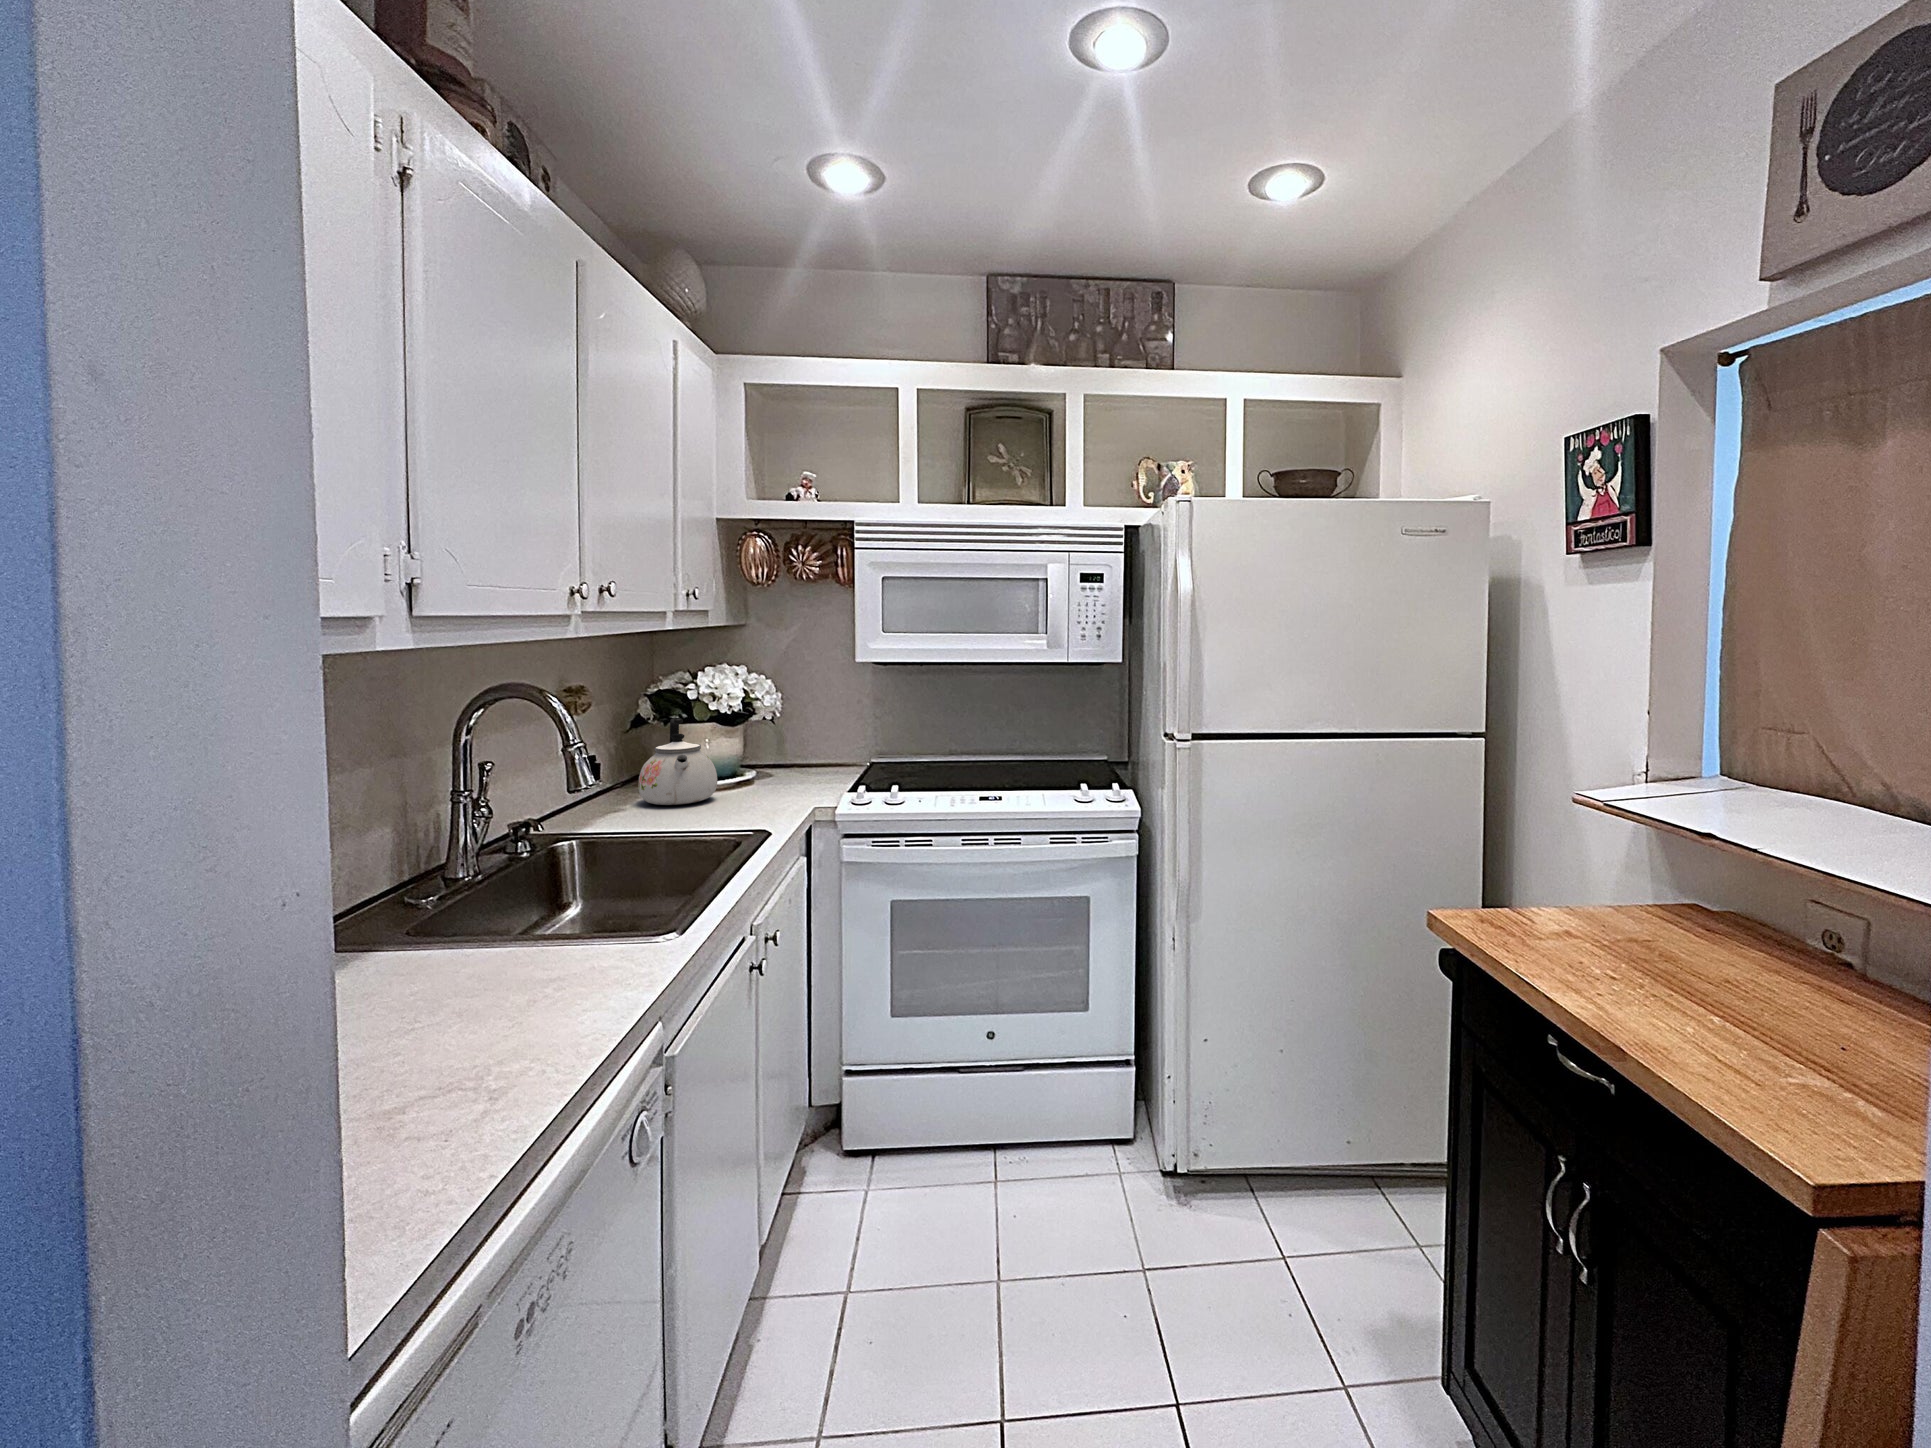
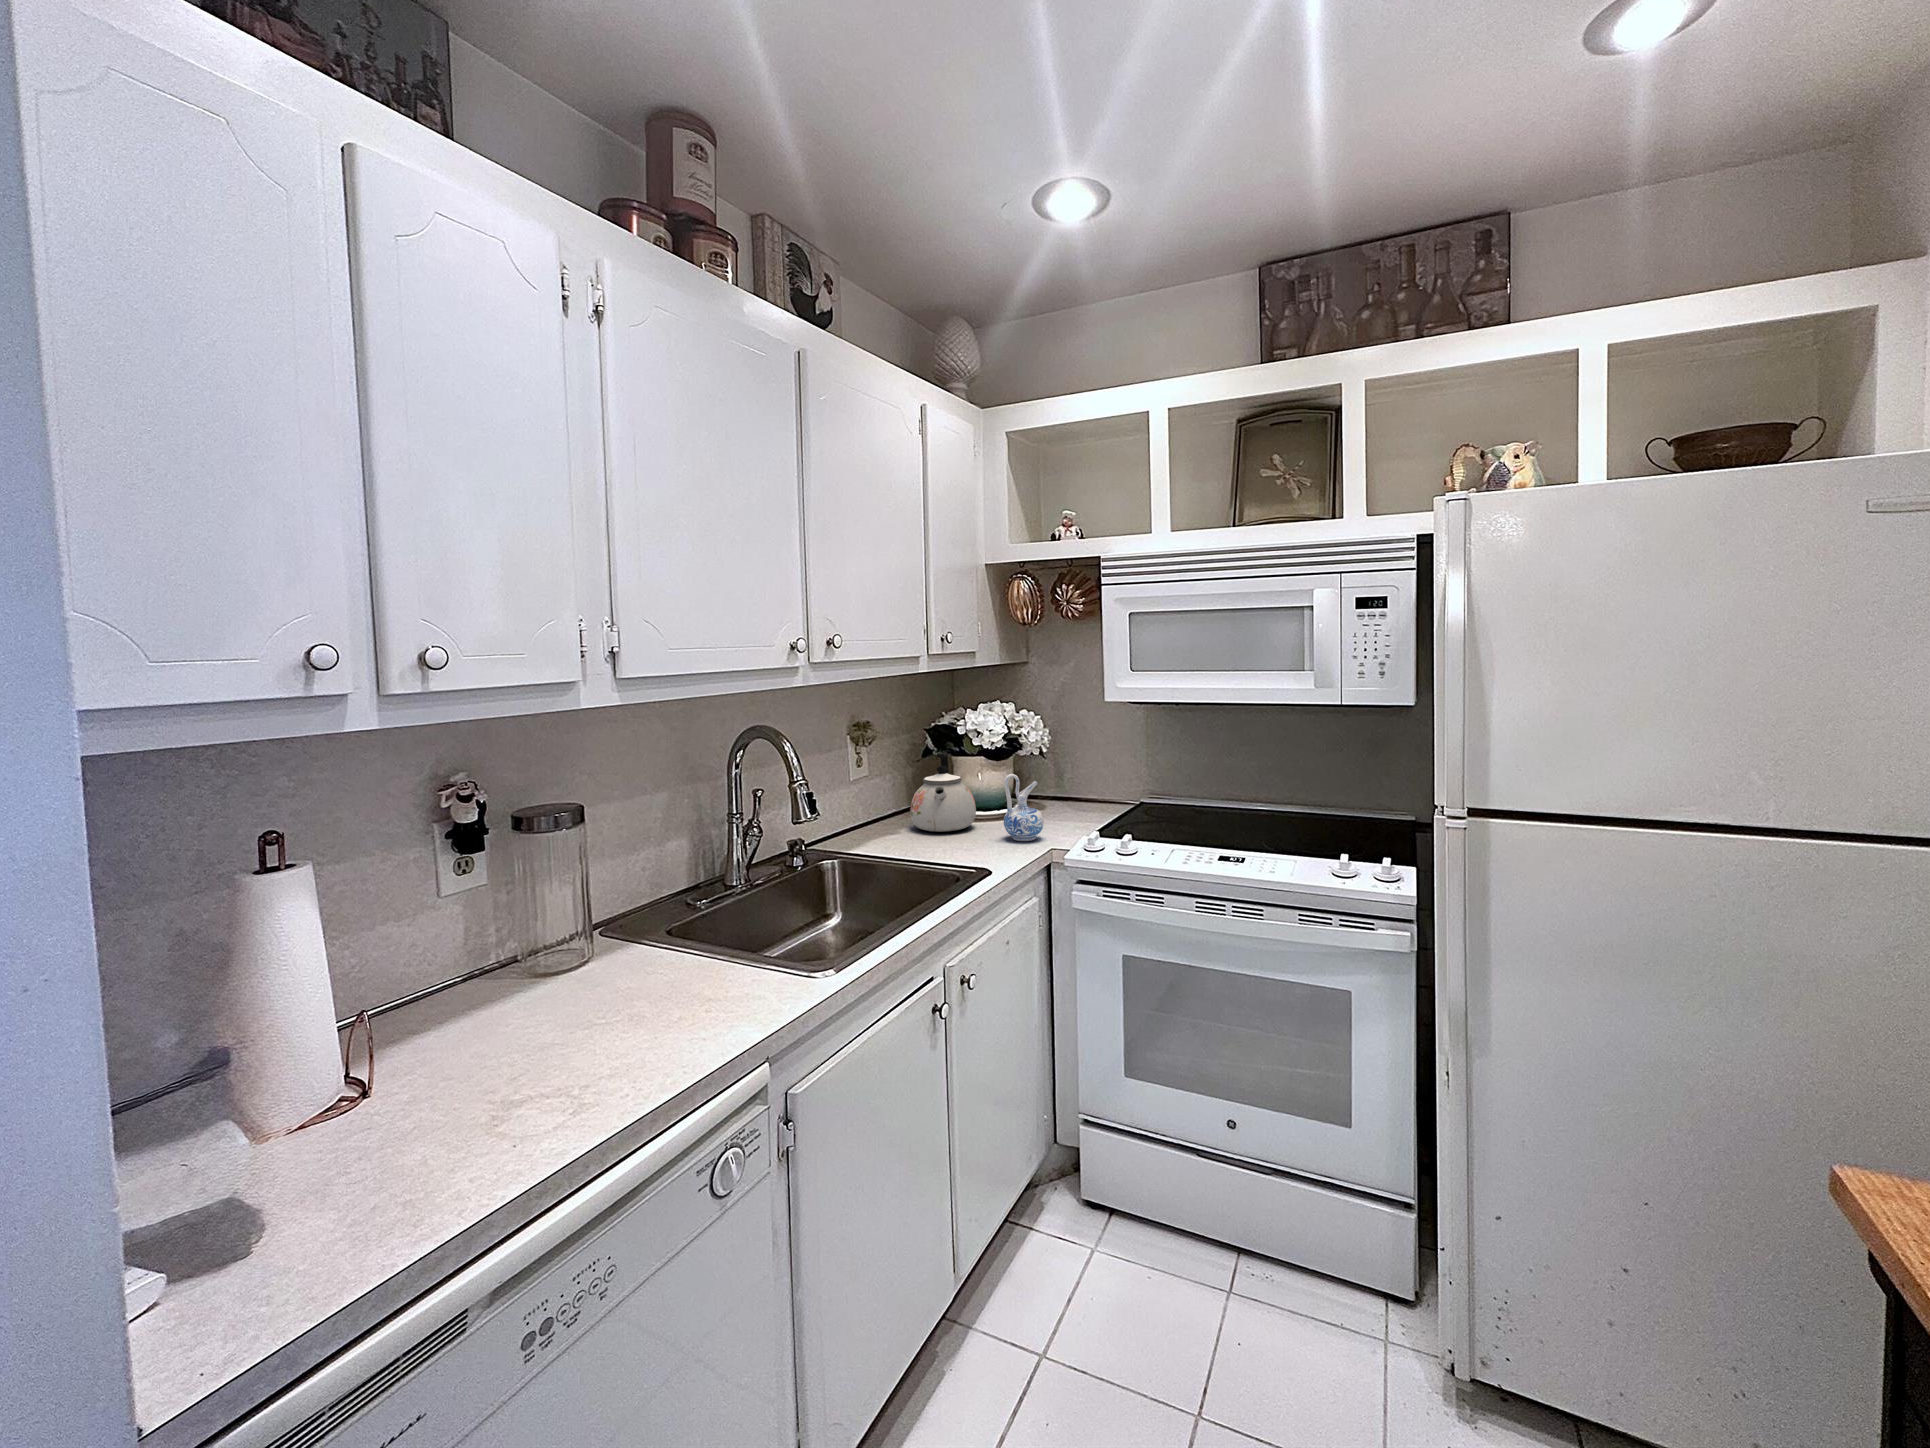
ceramic pitcher: none [758,736,802,804] -> present [1004,774,1044,841]

